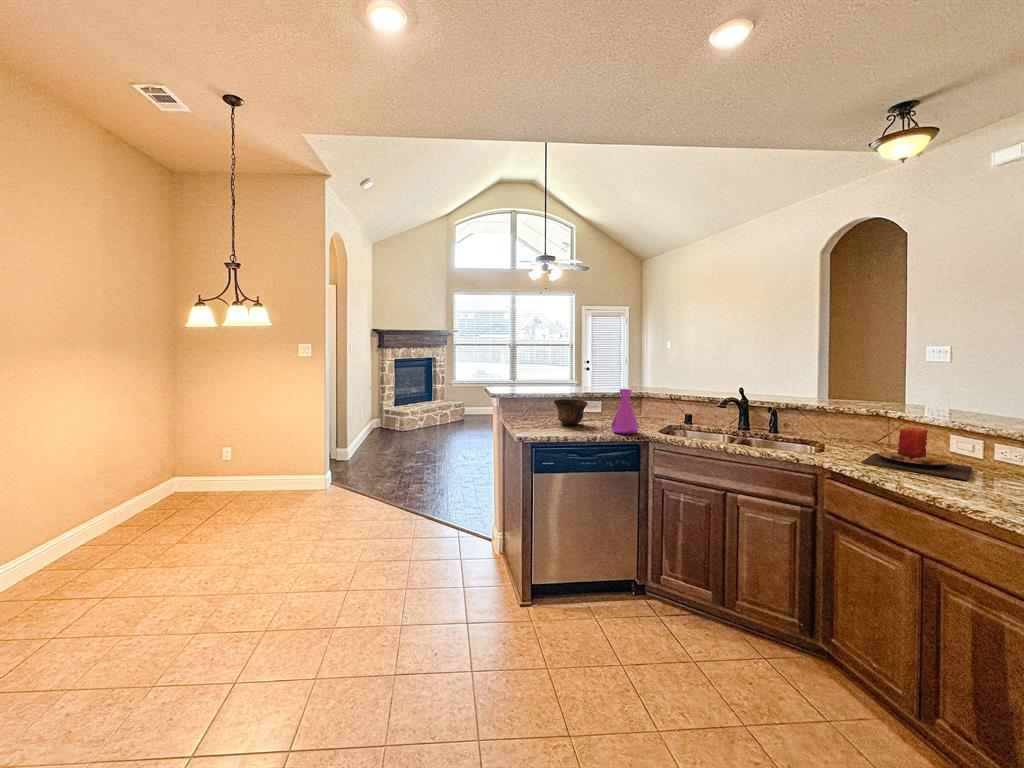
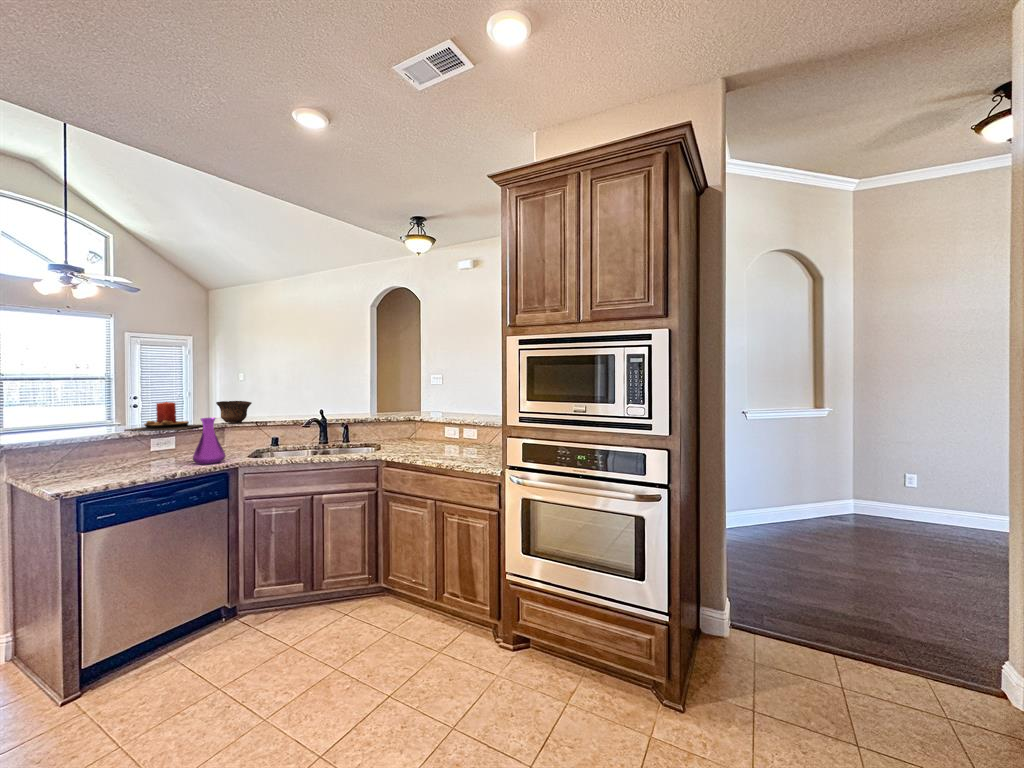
bowl: present [554,399,588,425] -> present [216,401,252,423]
candle: present [861,428,972,481] -> present [124,402,203,431]

